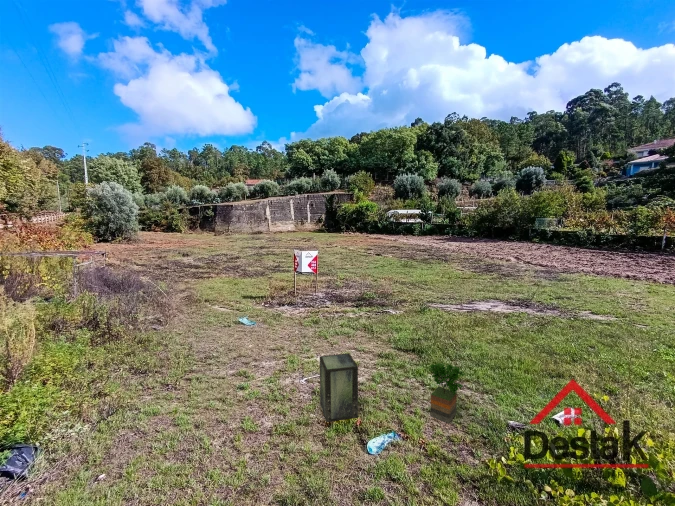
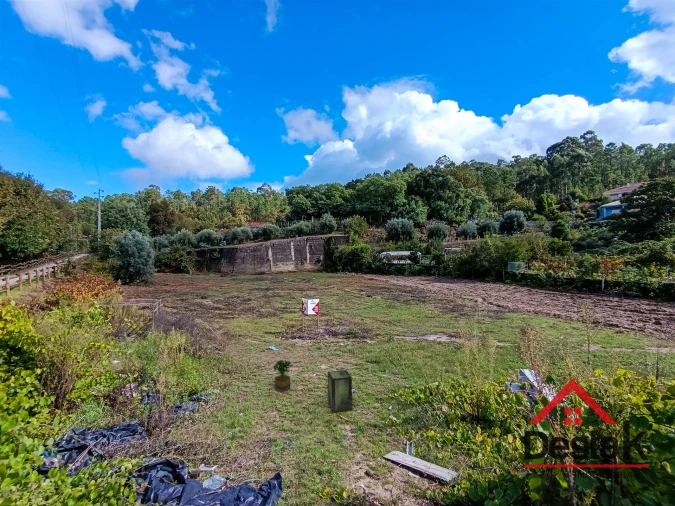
potted tree: present [430,363,464,423] -> present [274,360,293,392]

